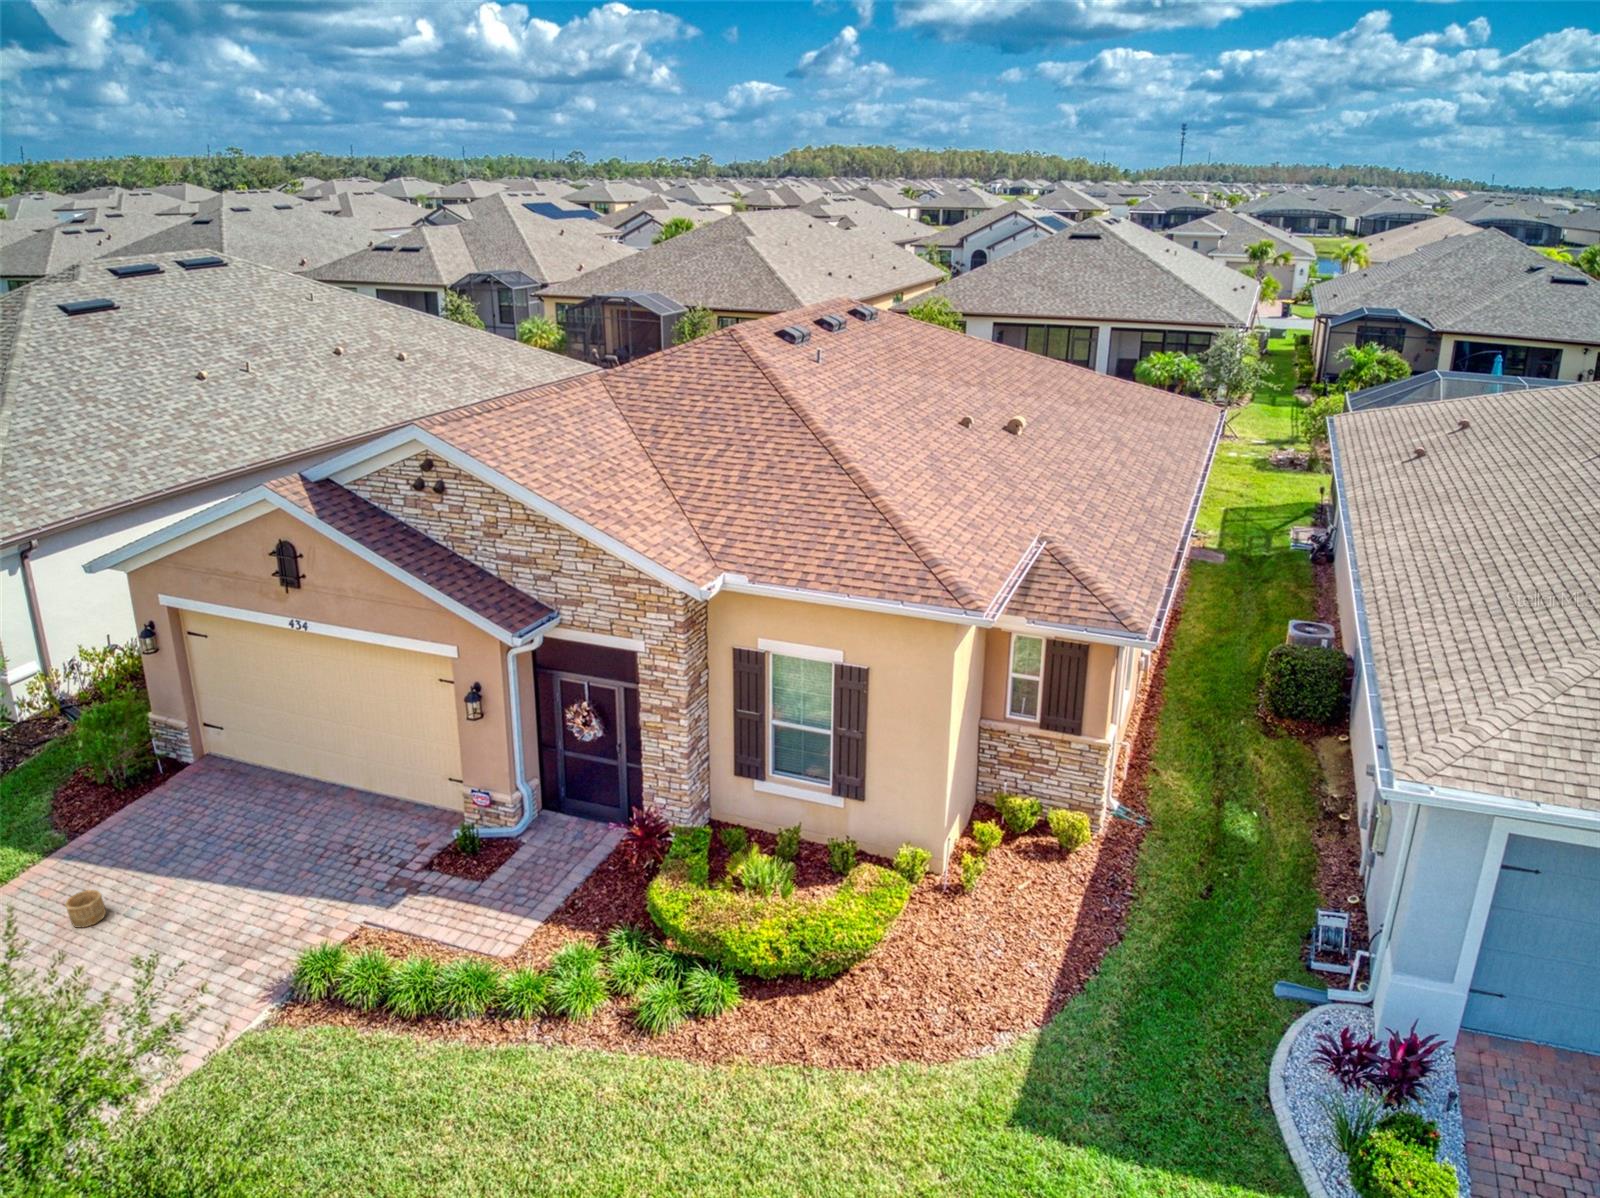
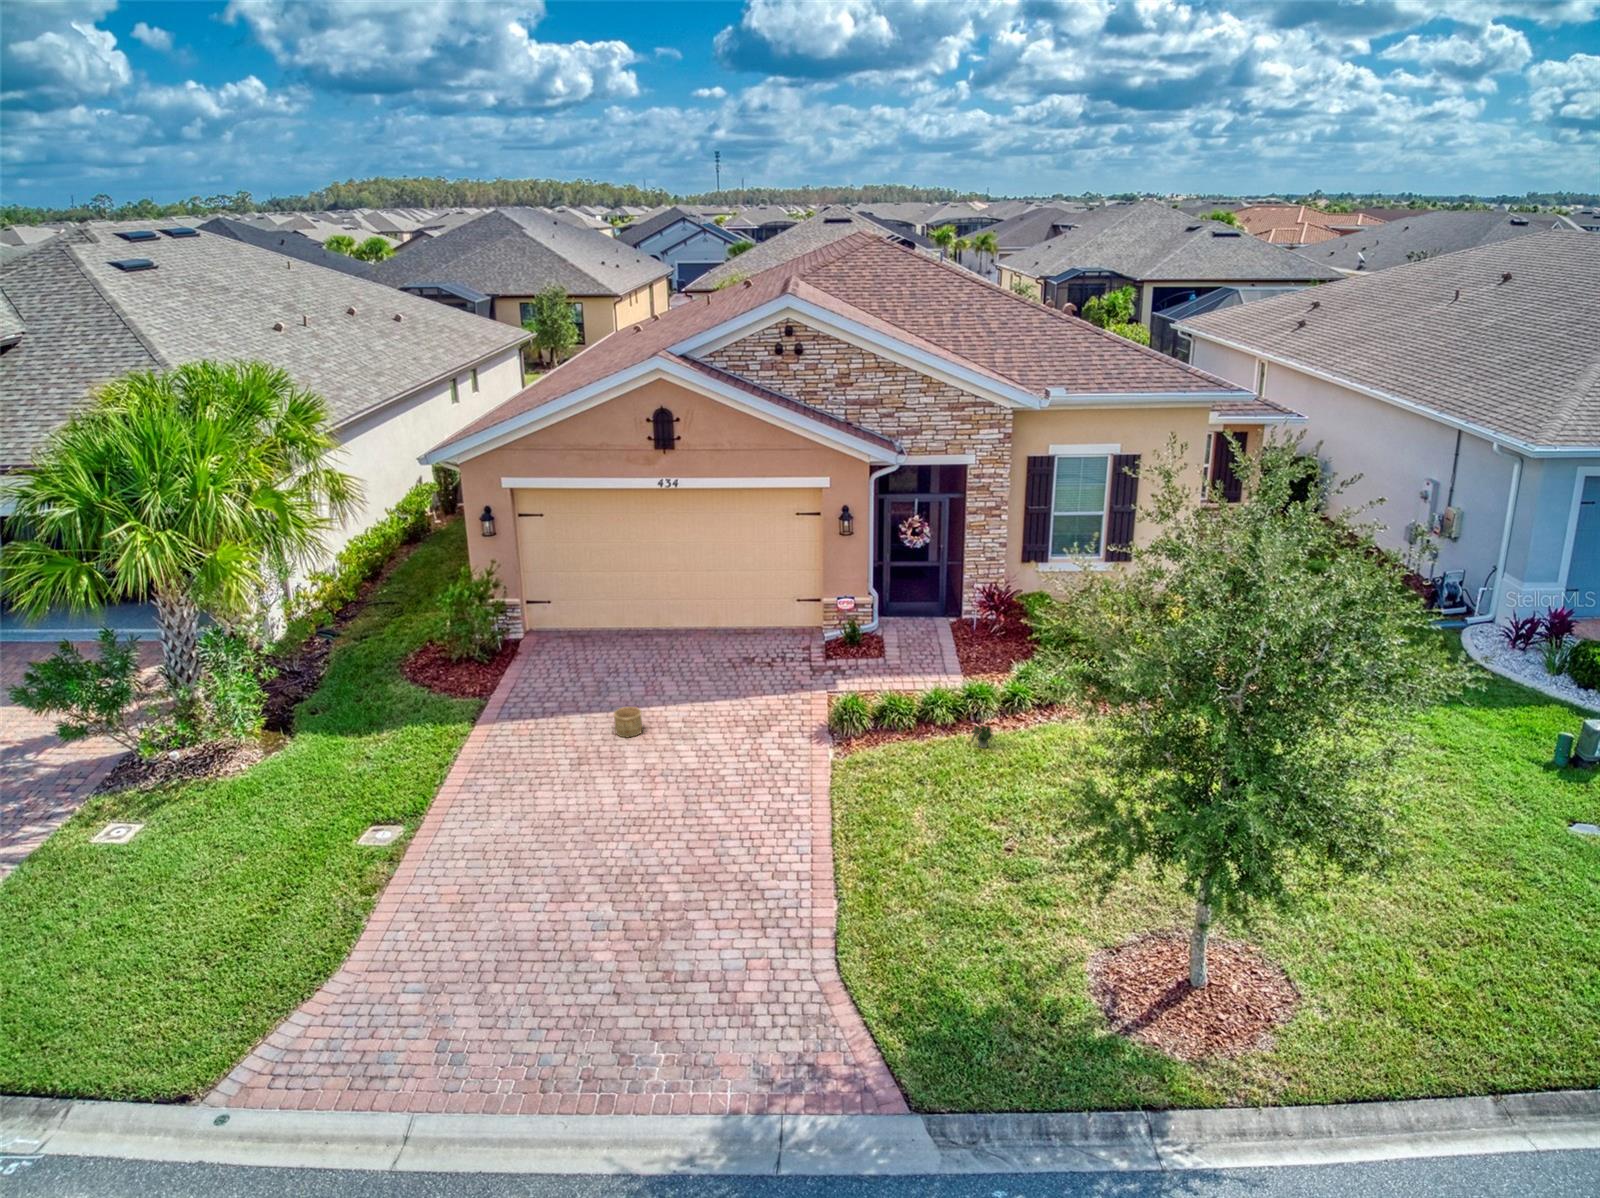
potted plant: none [330,1036,367,1072] -> present [972,726,994,748]

